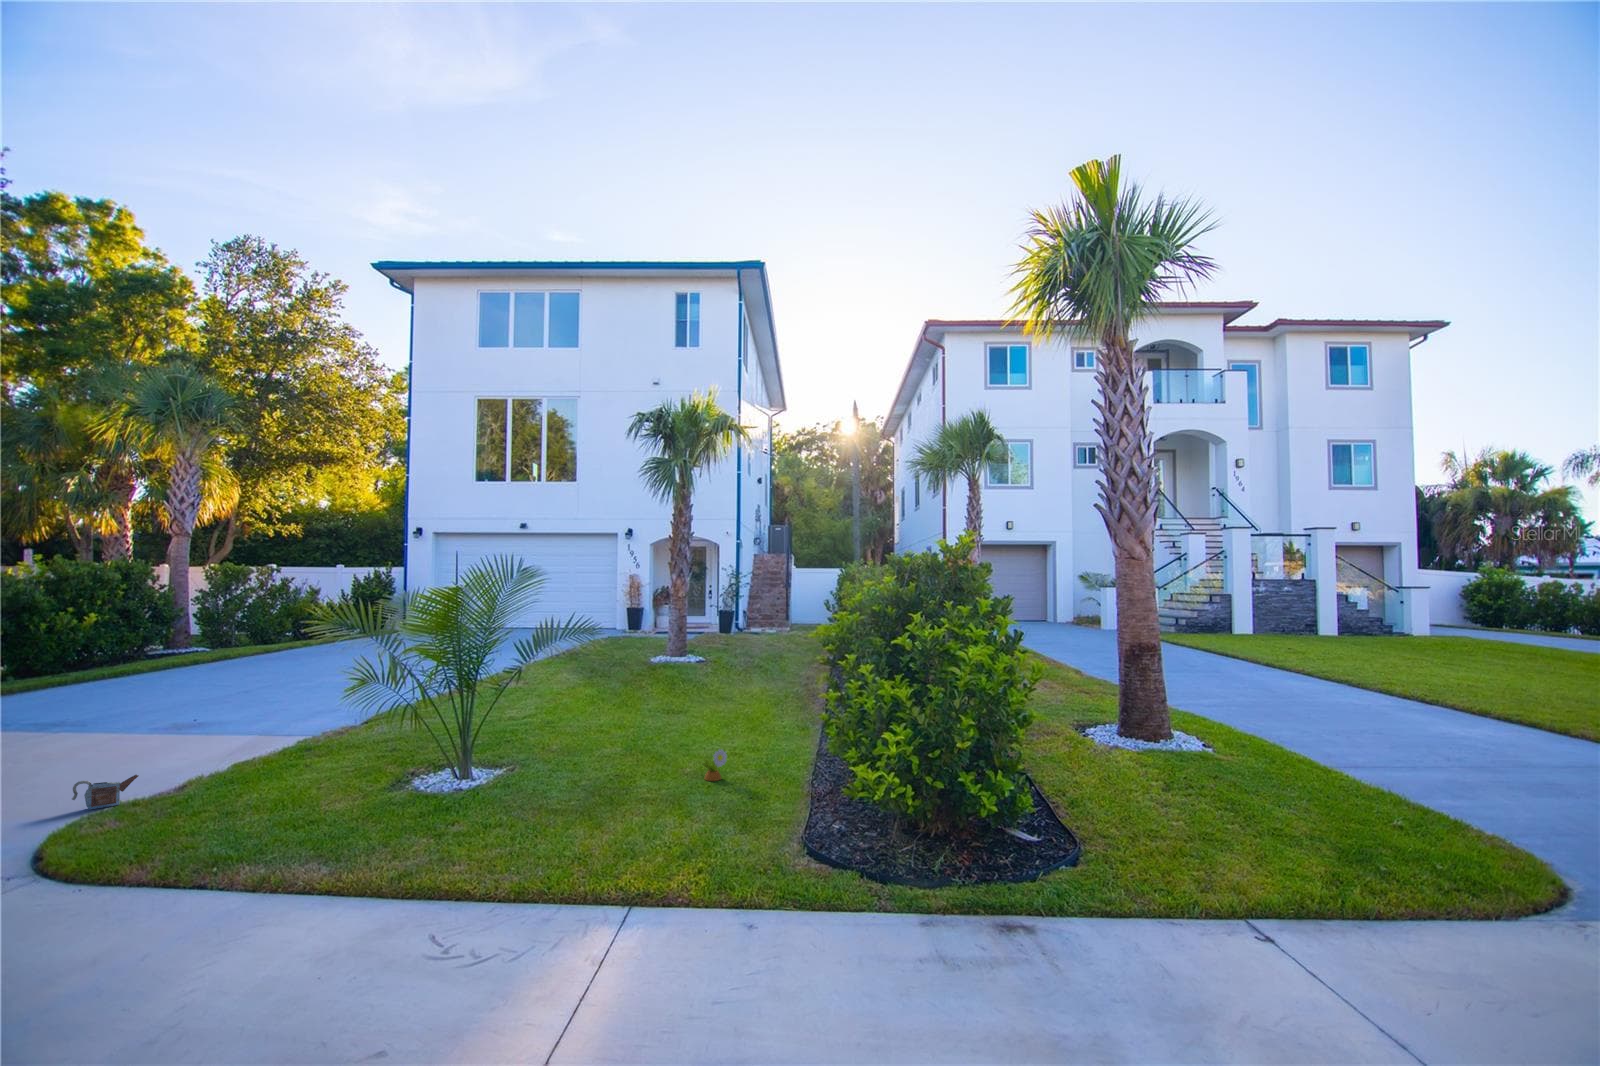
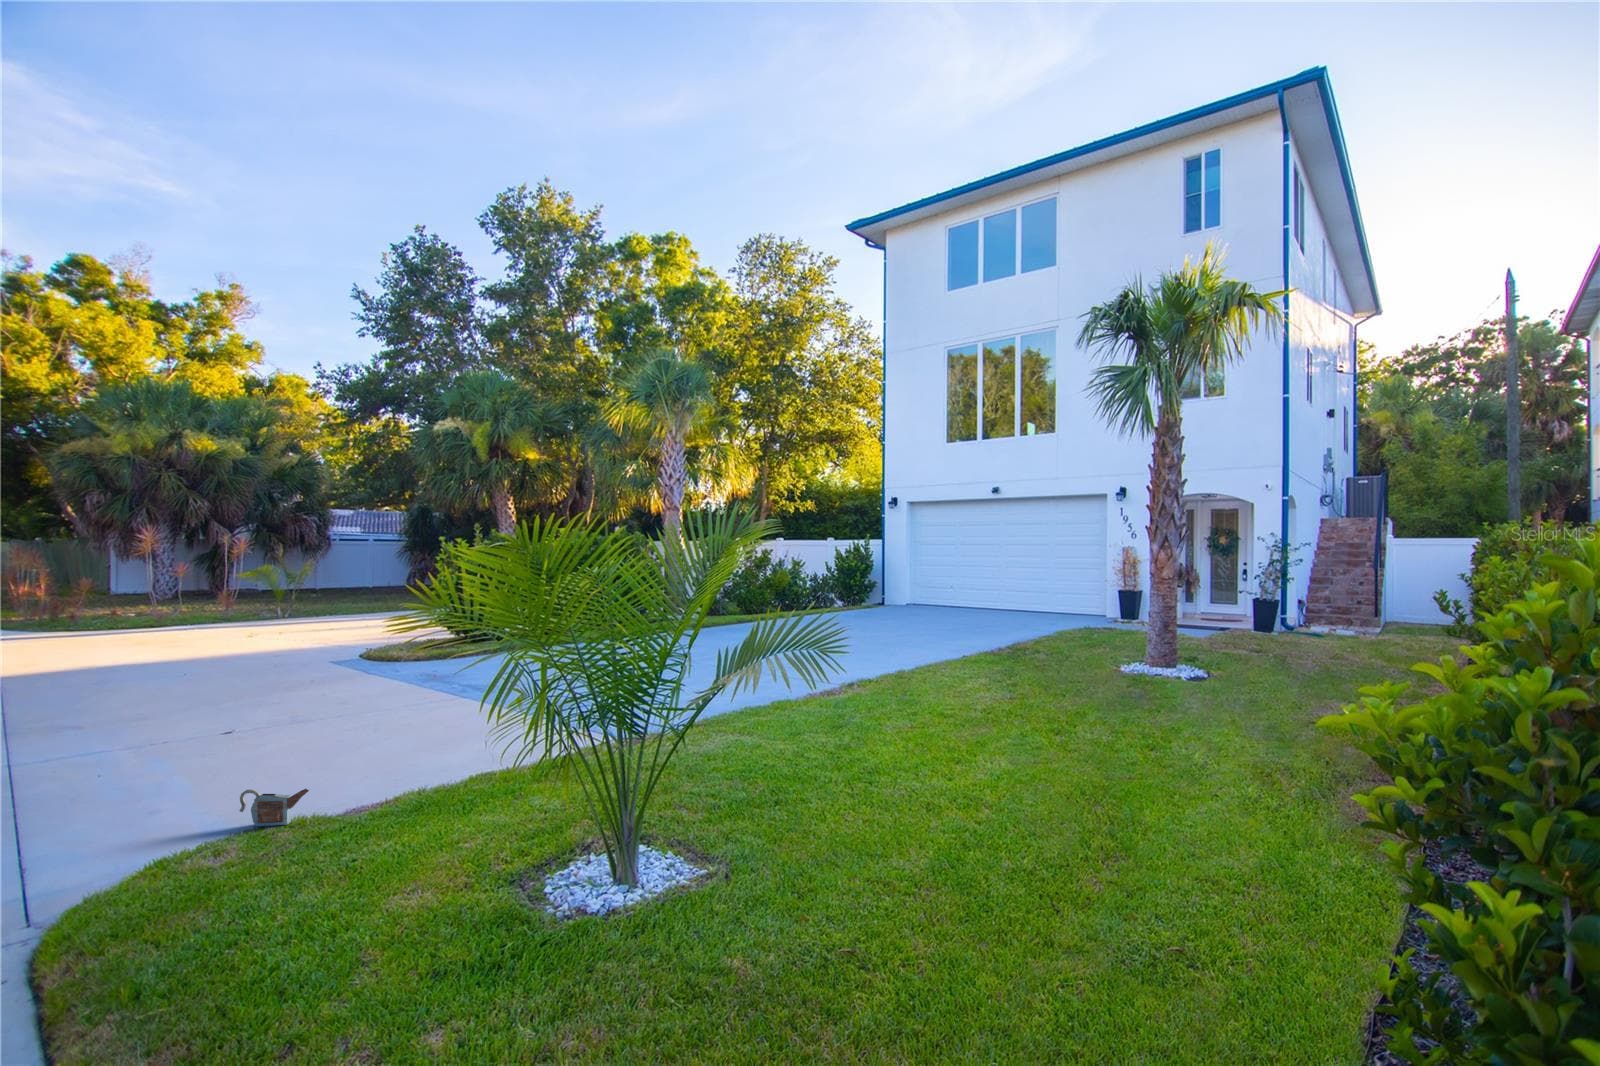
decorative plant: present [698,750,727,781] -> none [1024,947,1104,1022]

